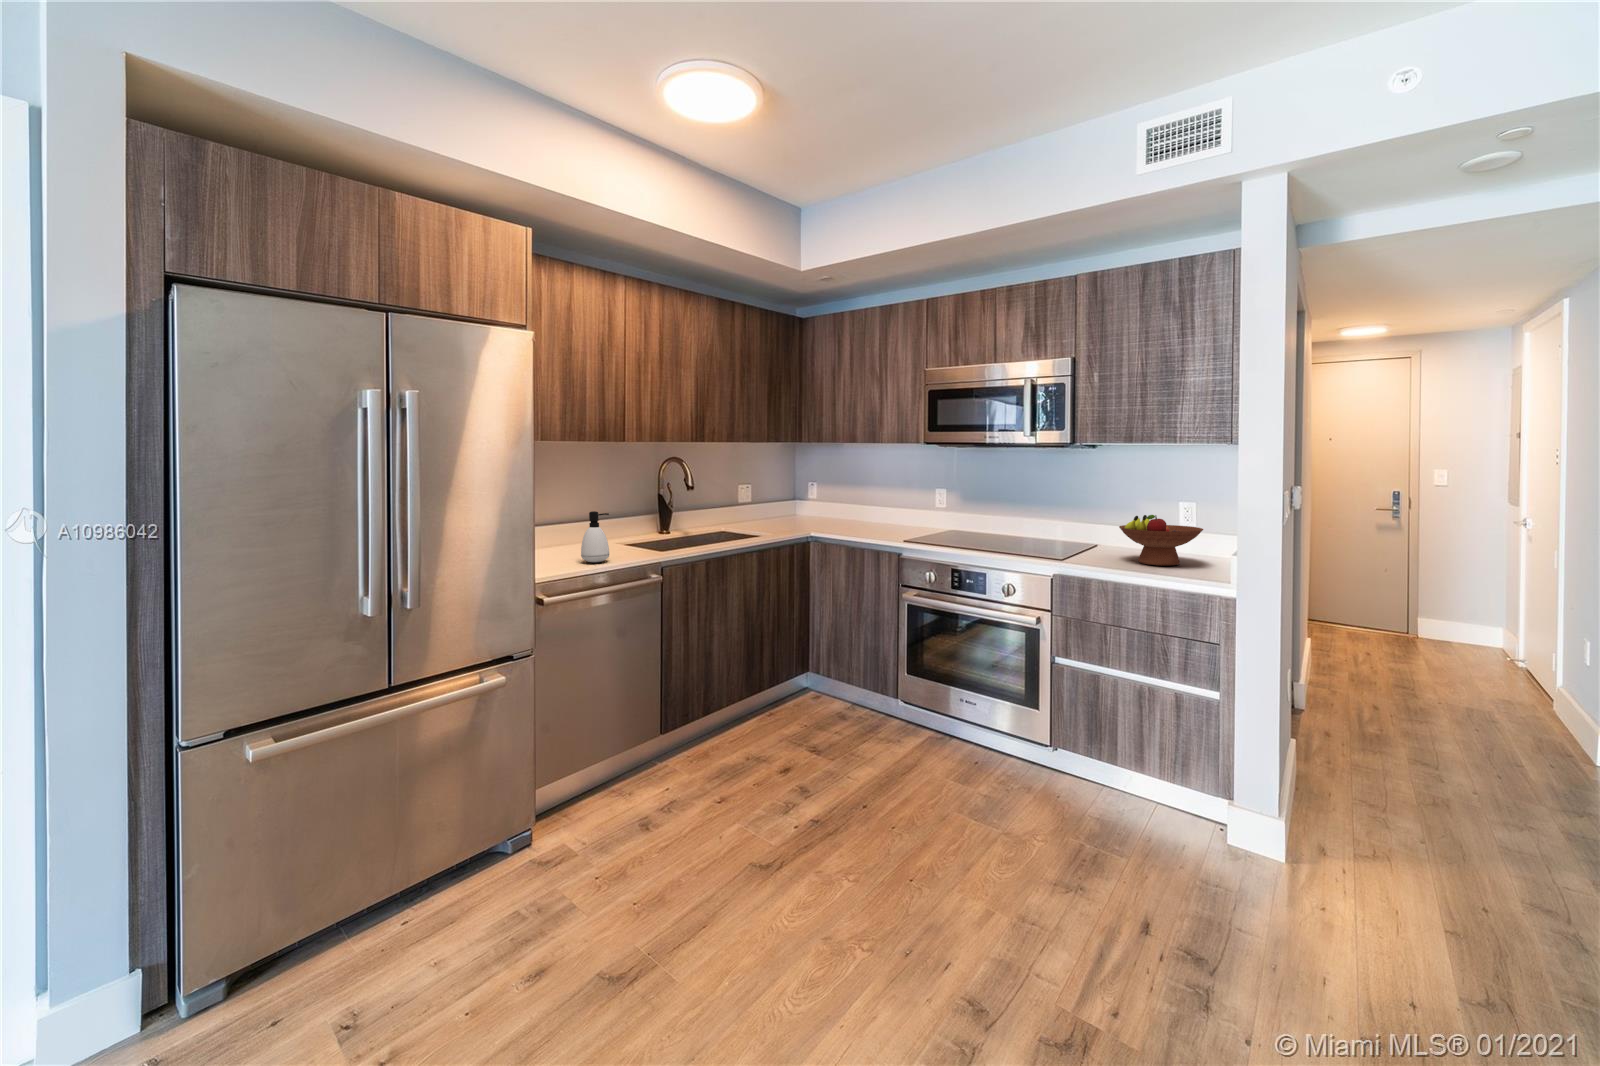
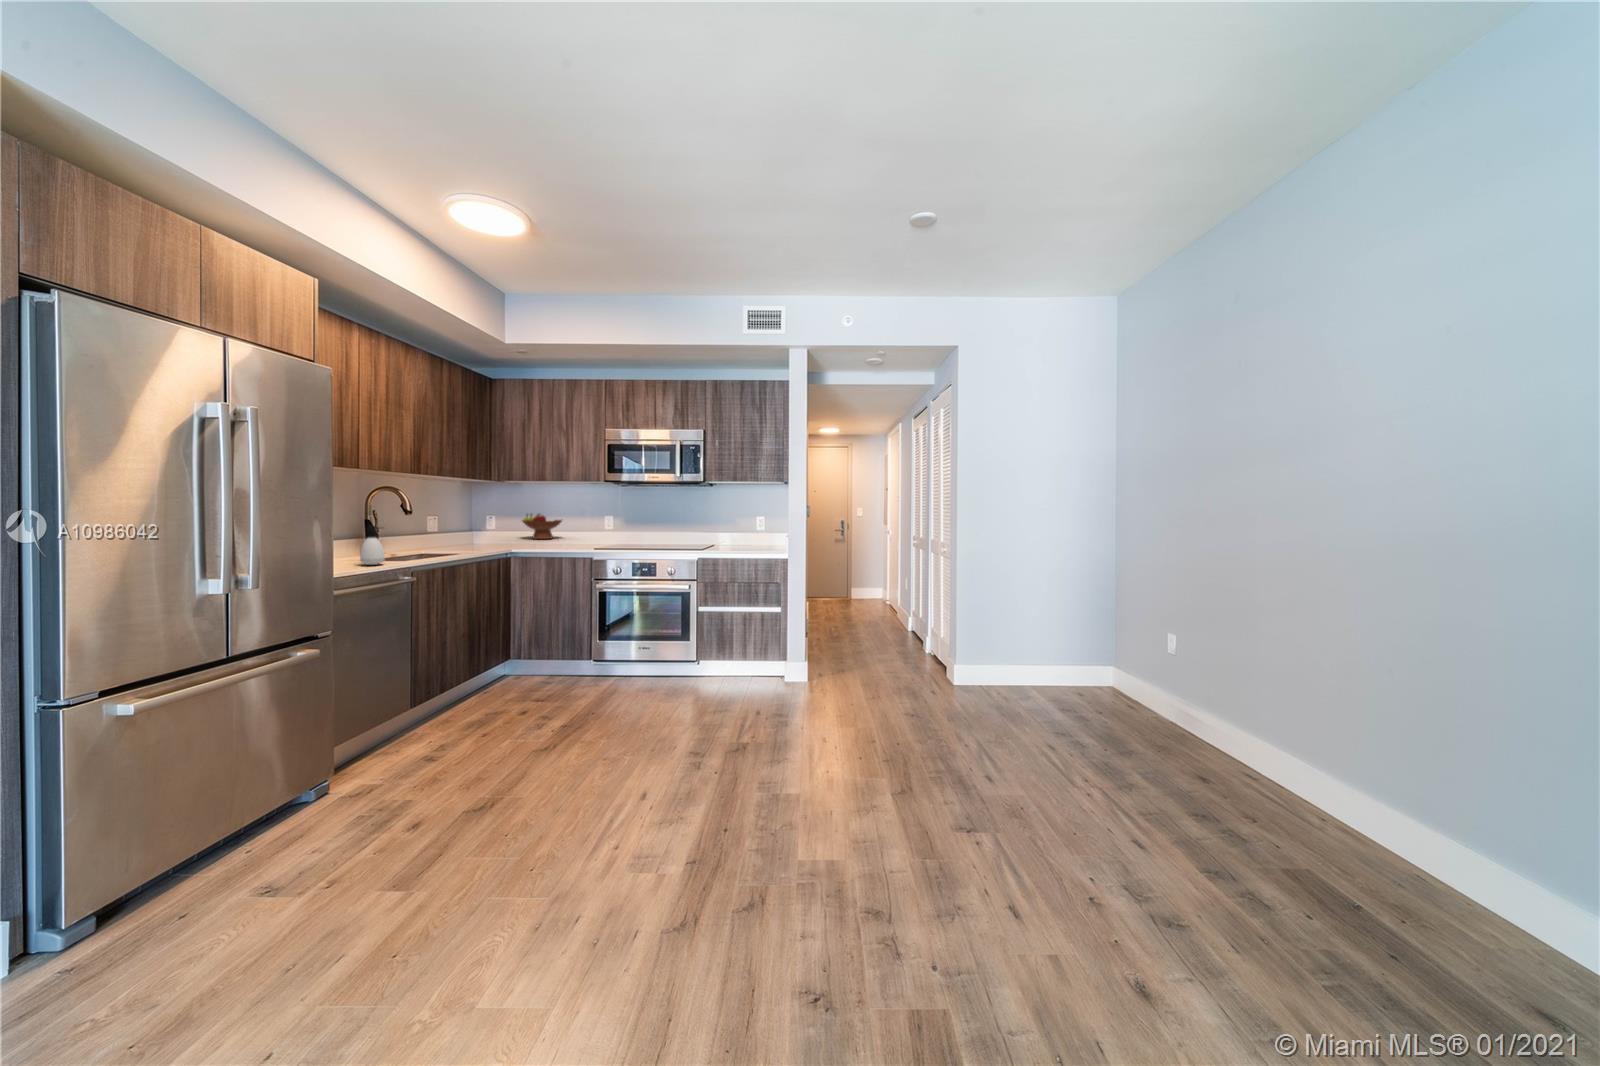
fruit bowl: present [1119,515,1203,565] -> present [522,514,562,539]

